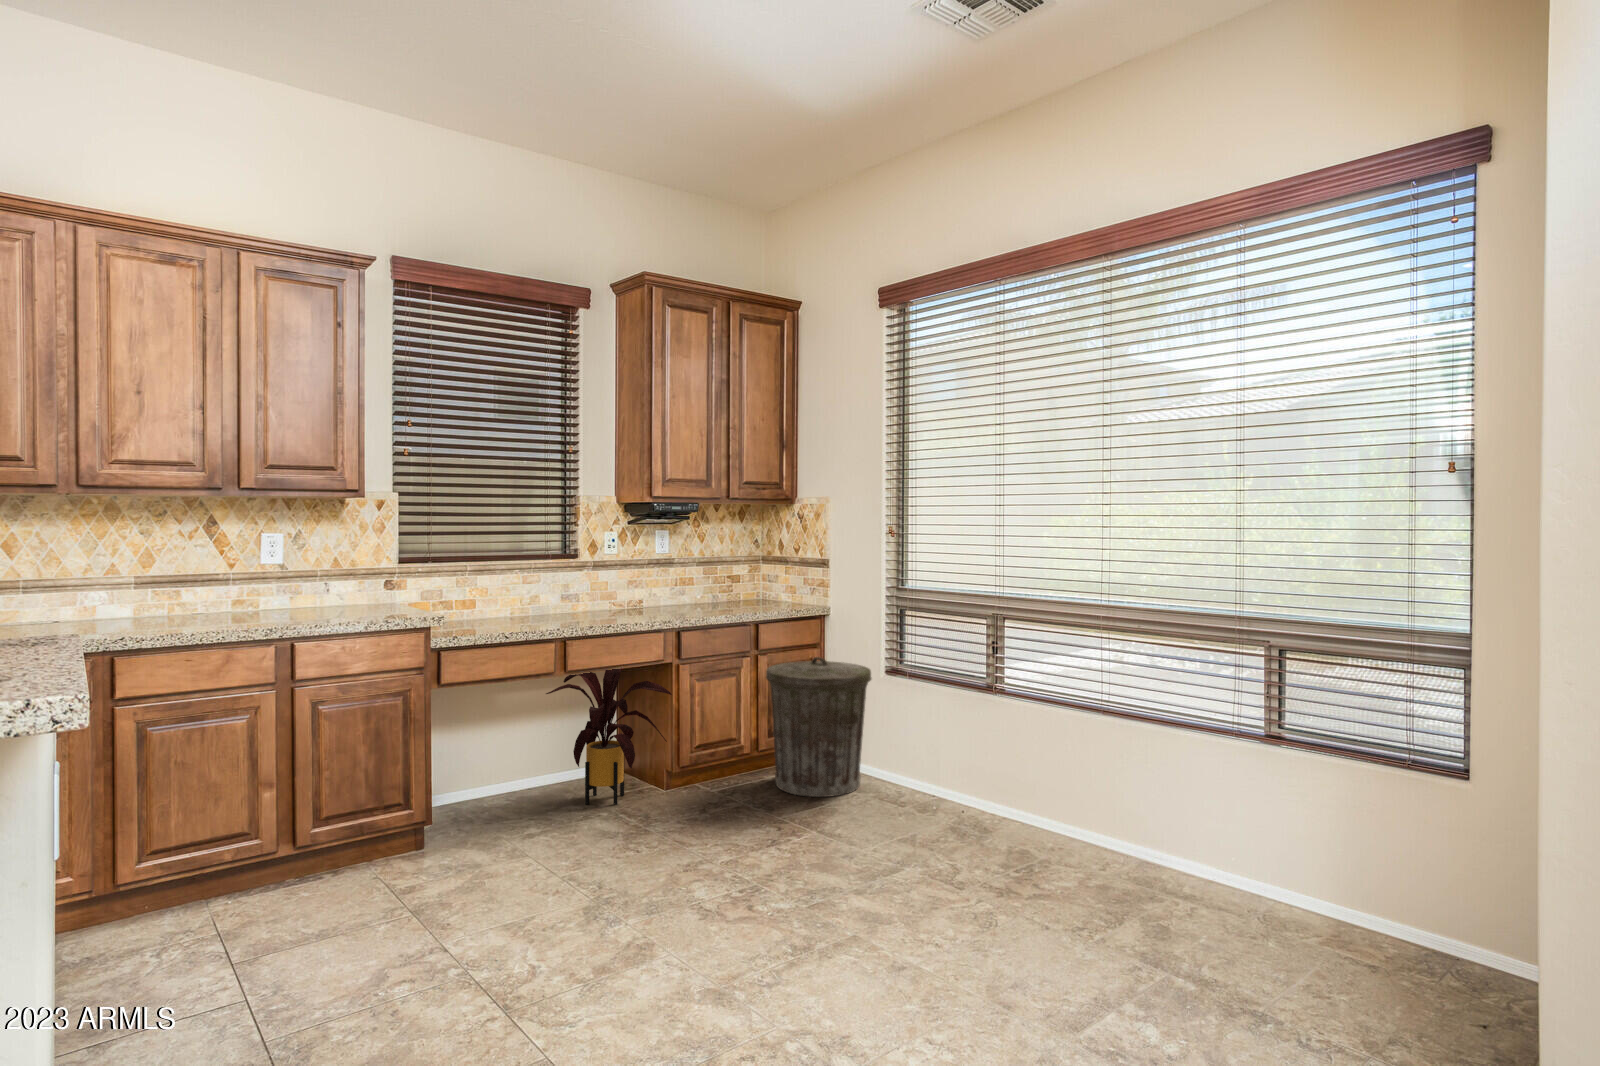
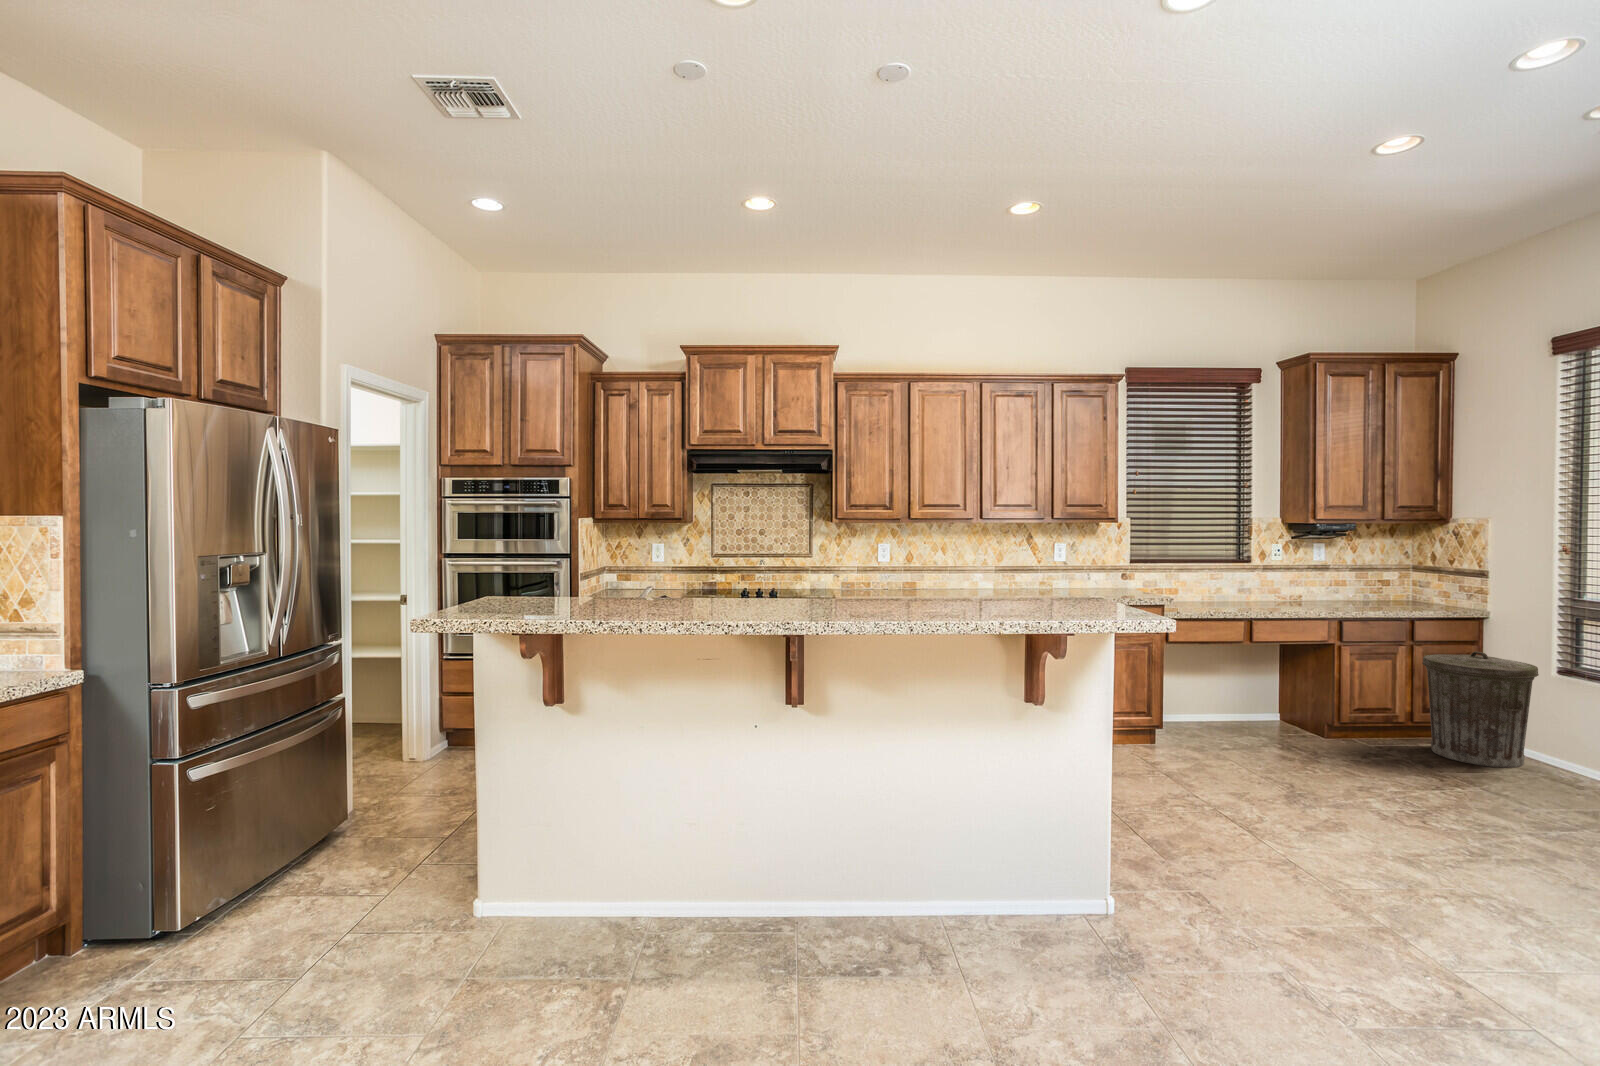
house plant: present [546,669,672,805] -> none [1231,641,1337,742]

